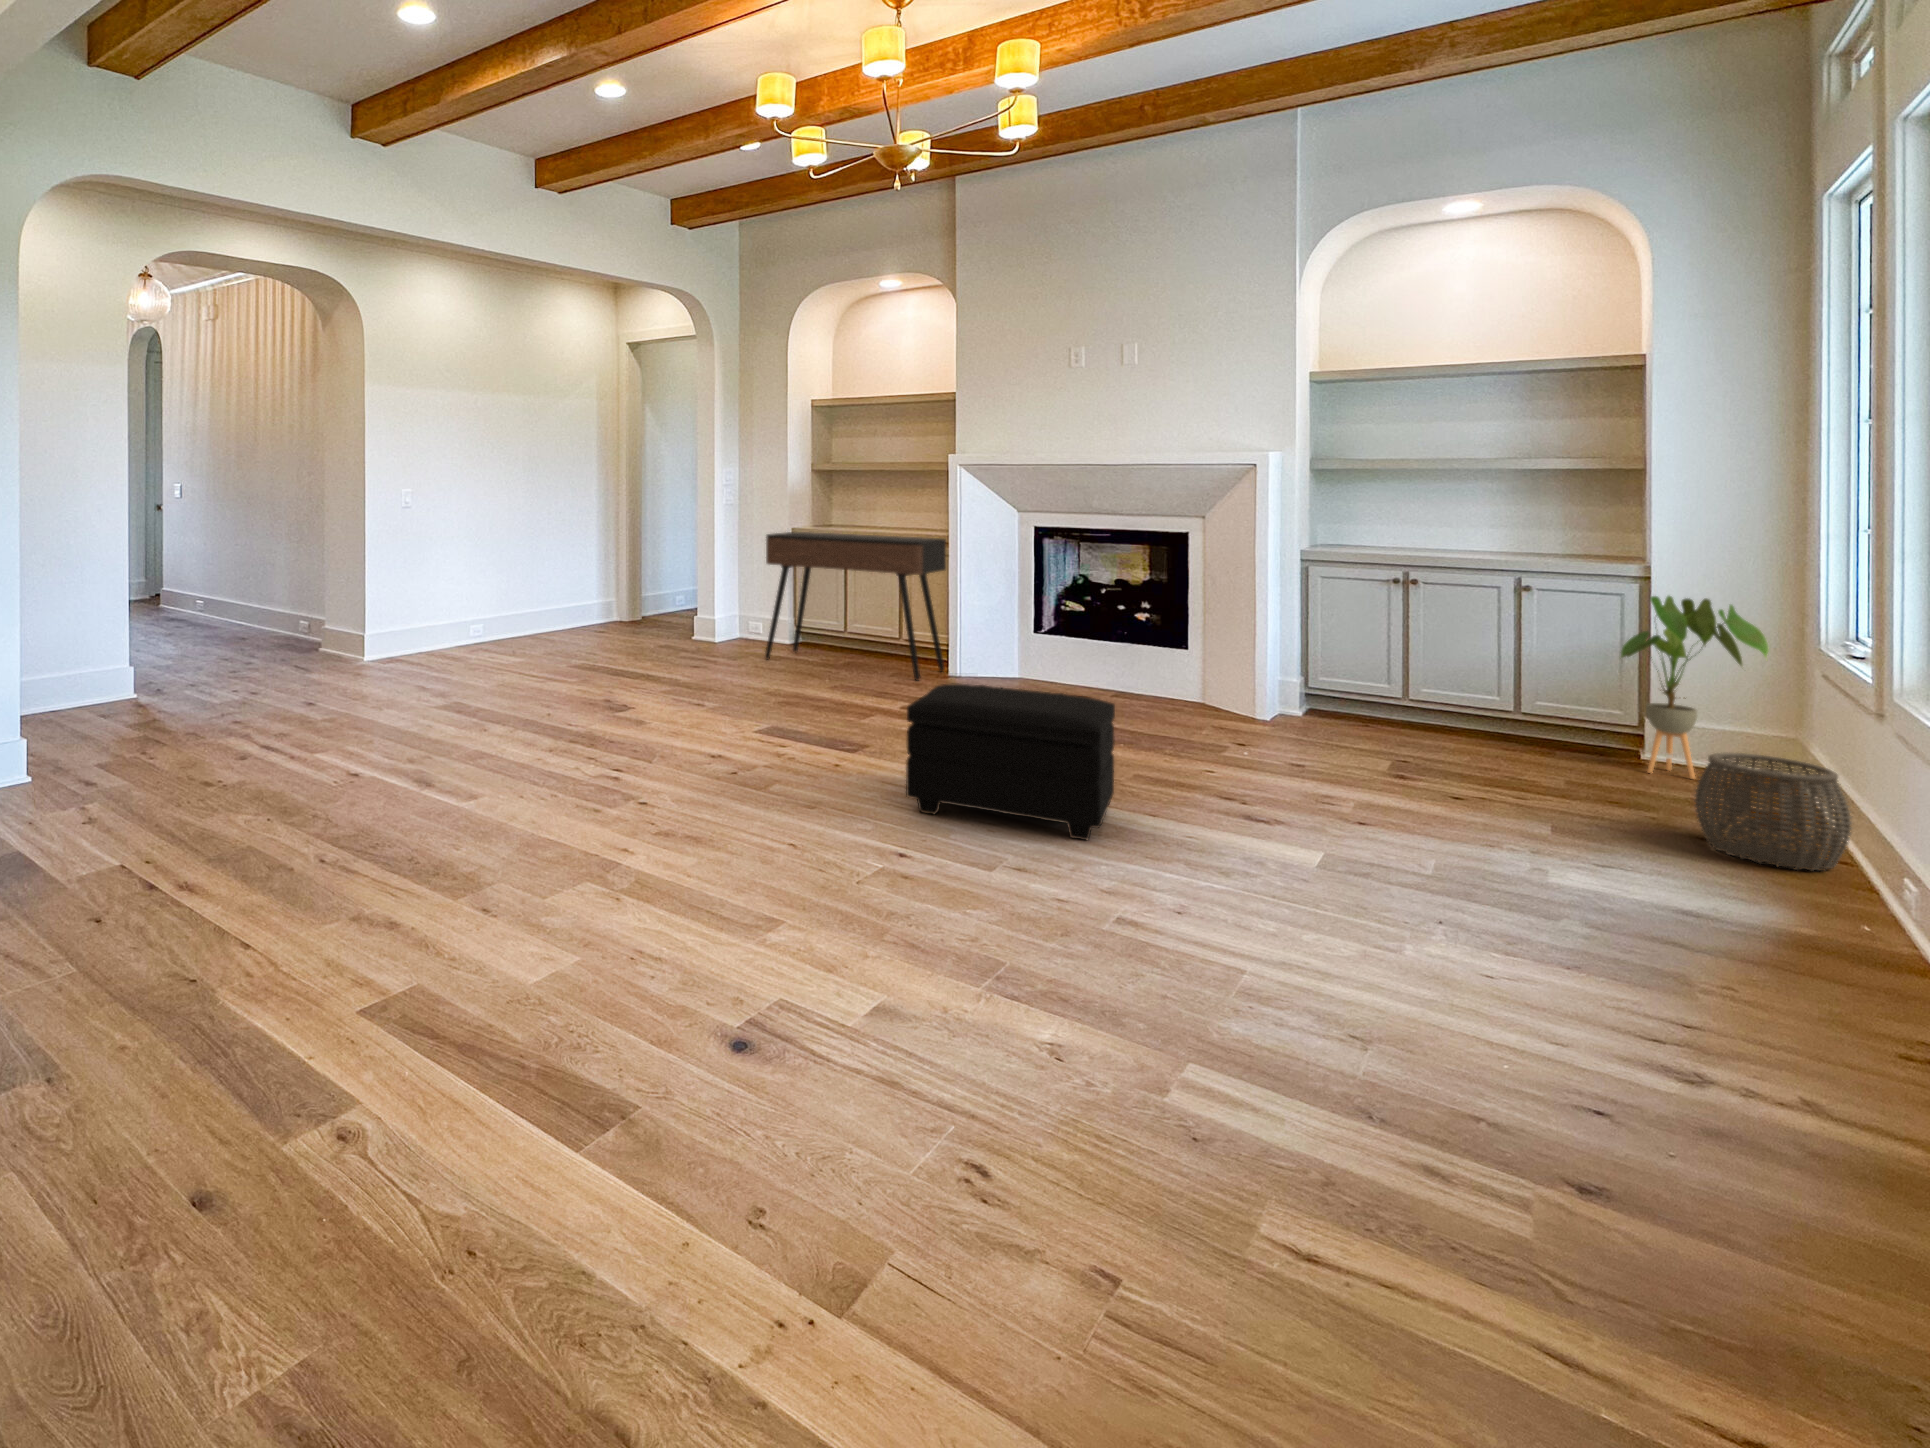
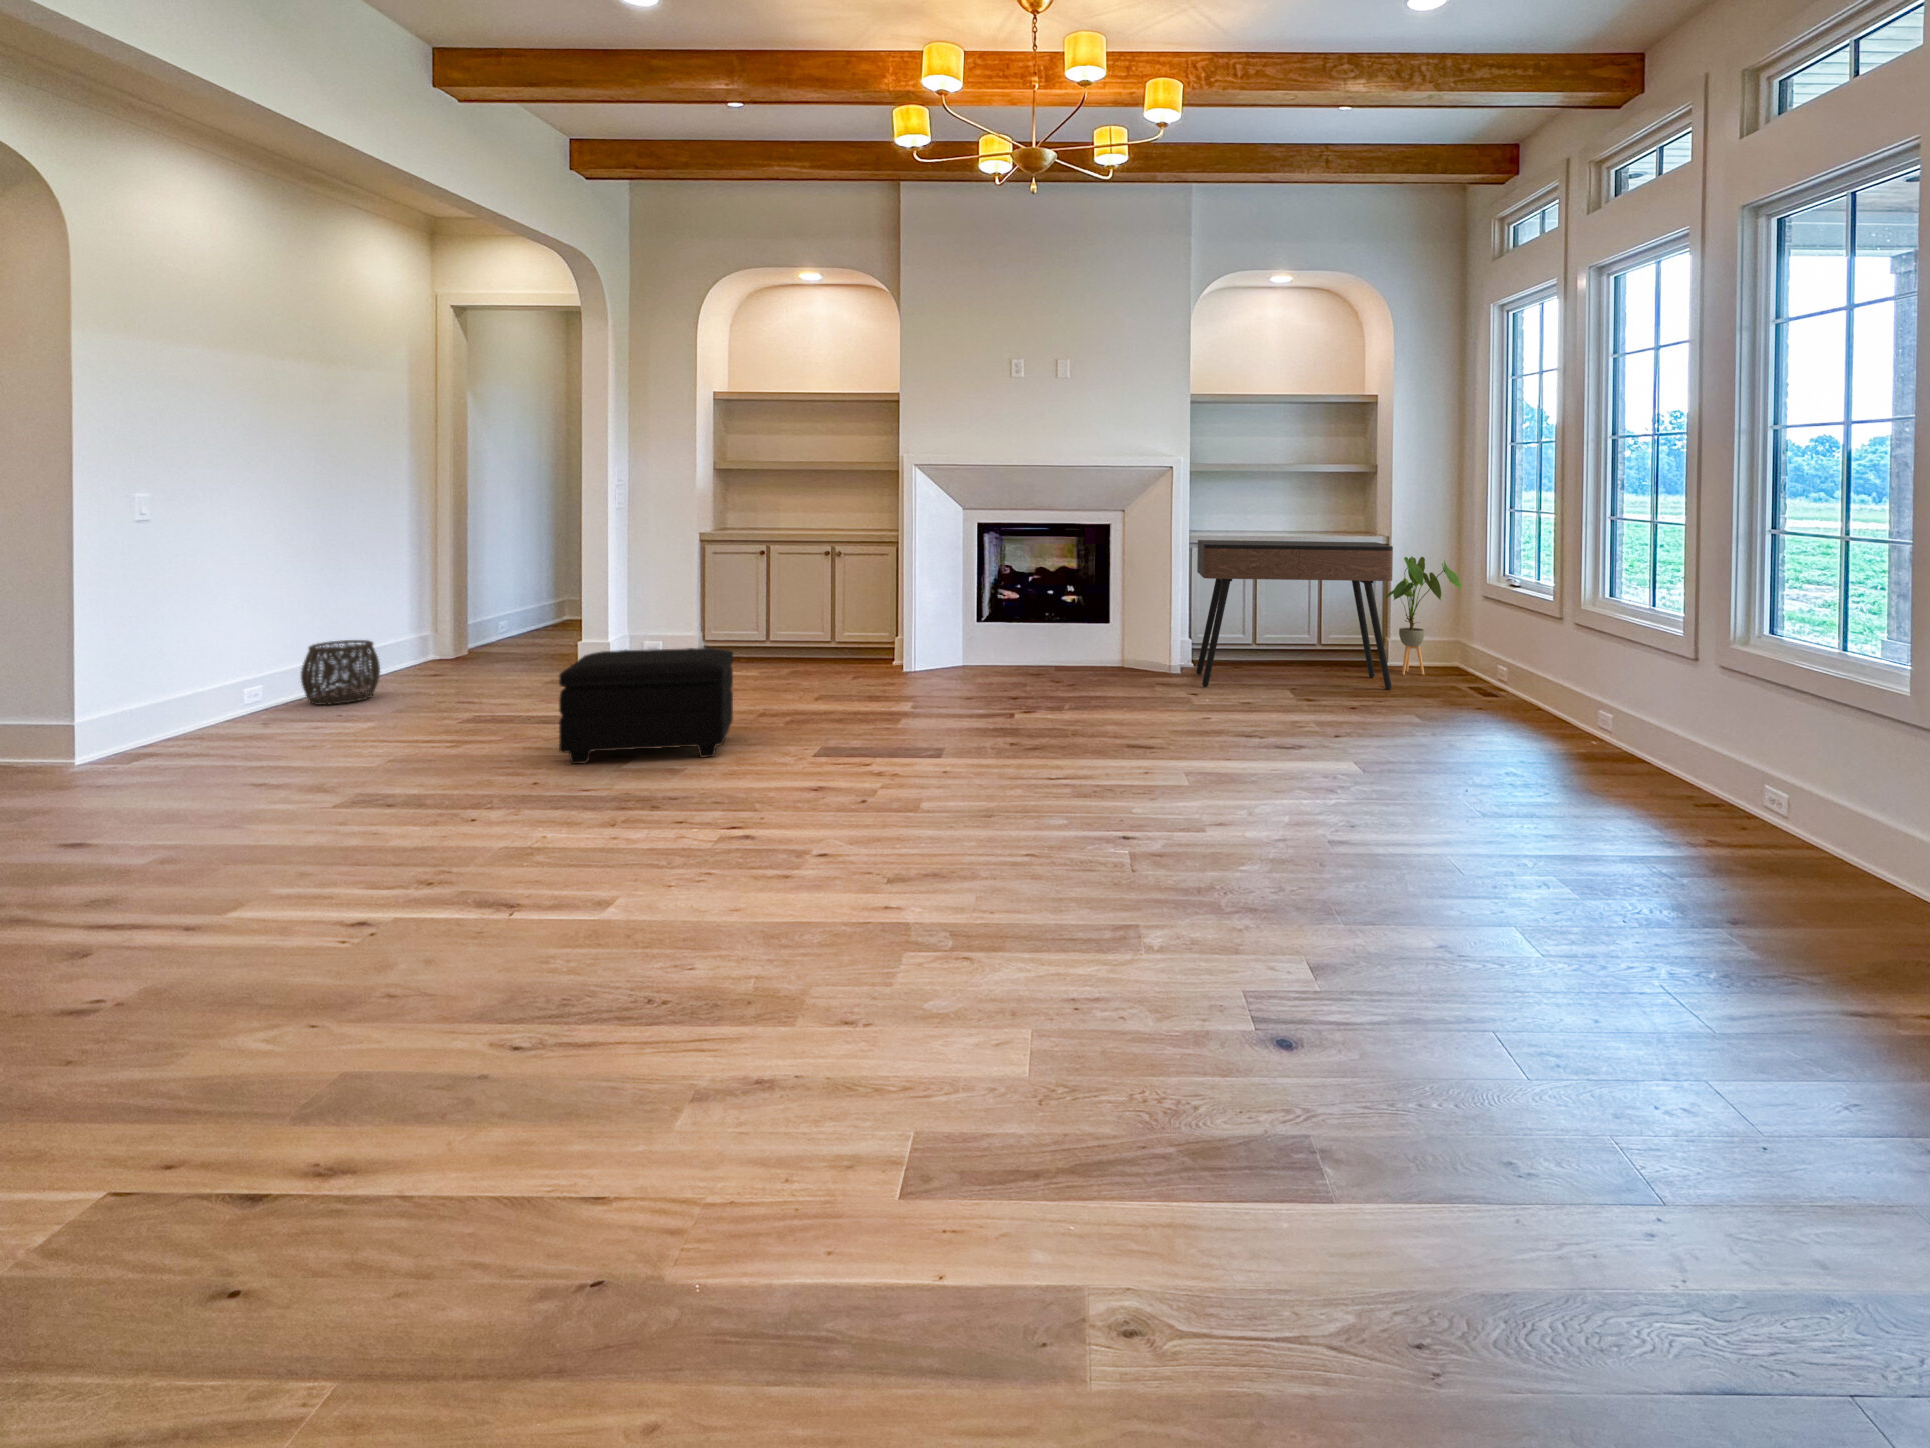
console table: present [765,532,947,680] -> present [1196,540,1393,690]
footstool: present [906,683,1115,840] -> present [559,648,733,764]
woven basket: present [1695,753,1852,871] -> present [301,640,380,705]

